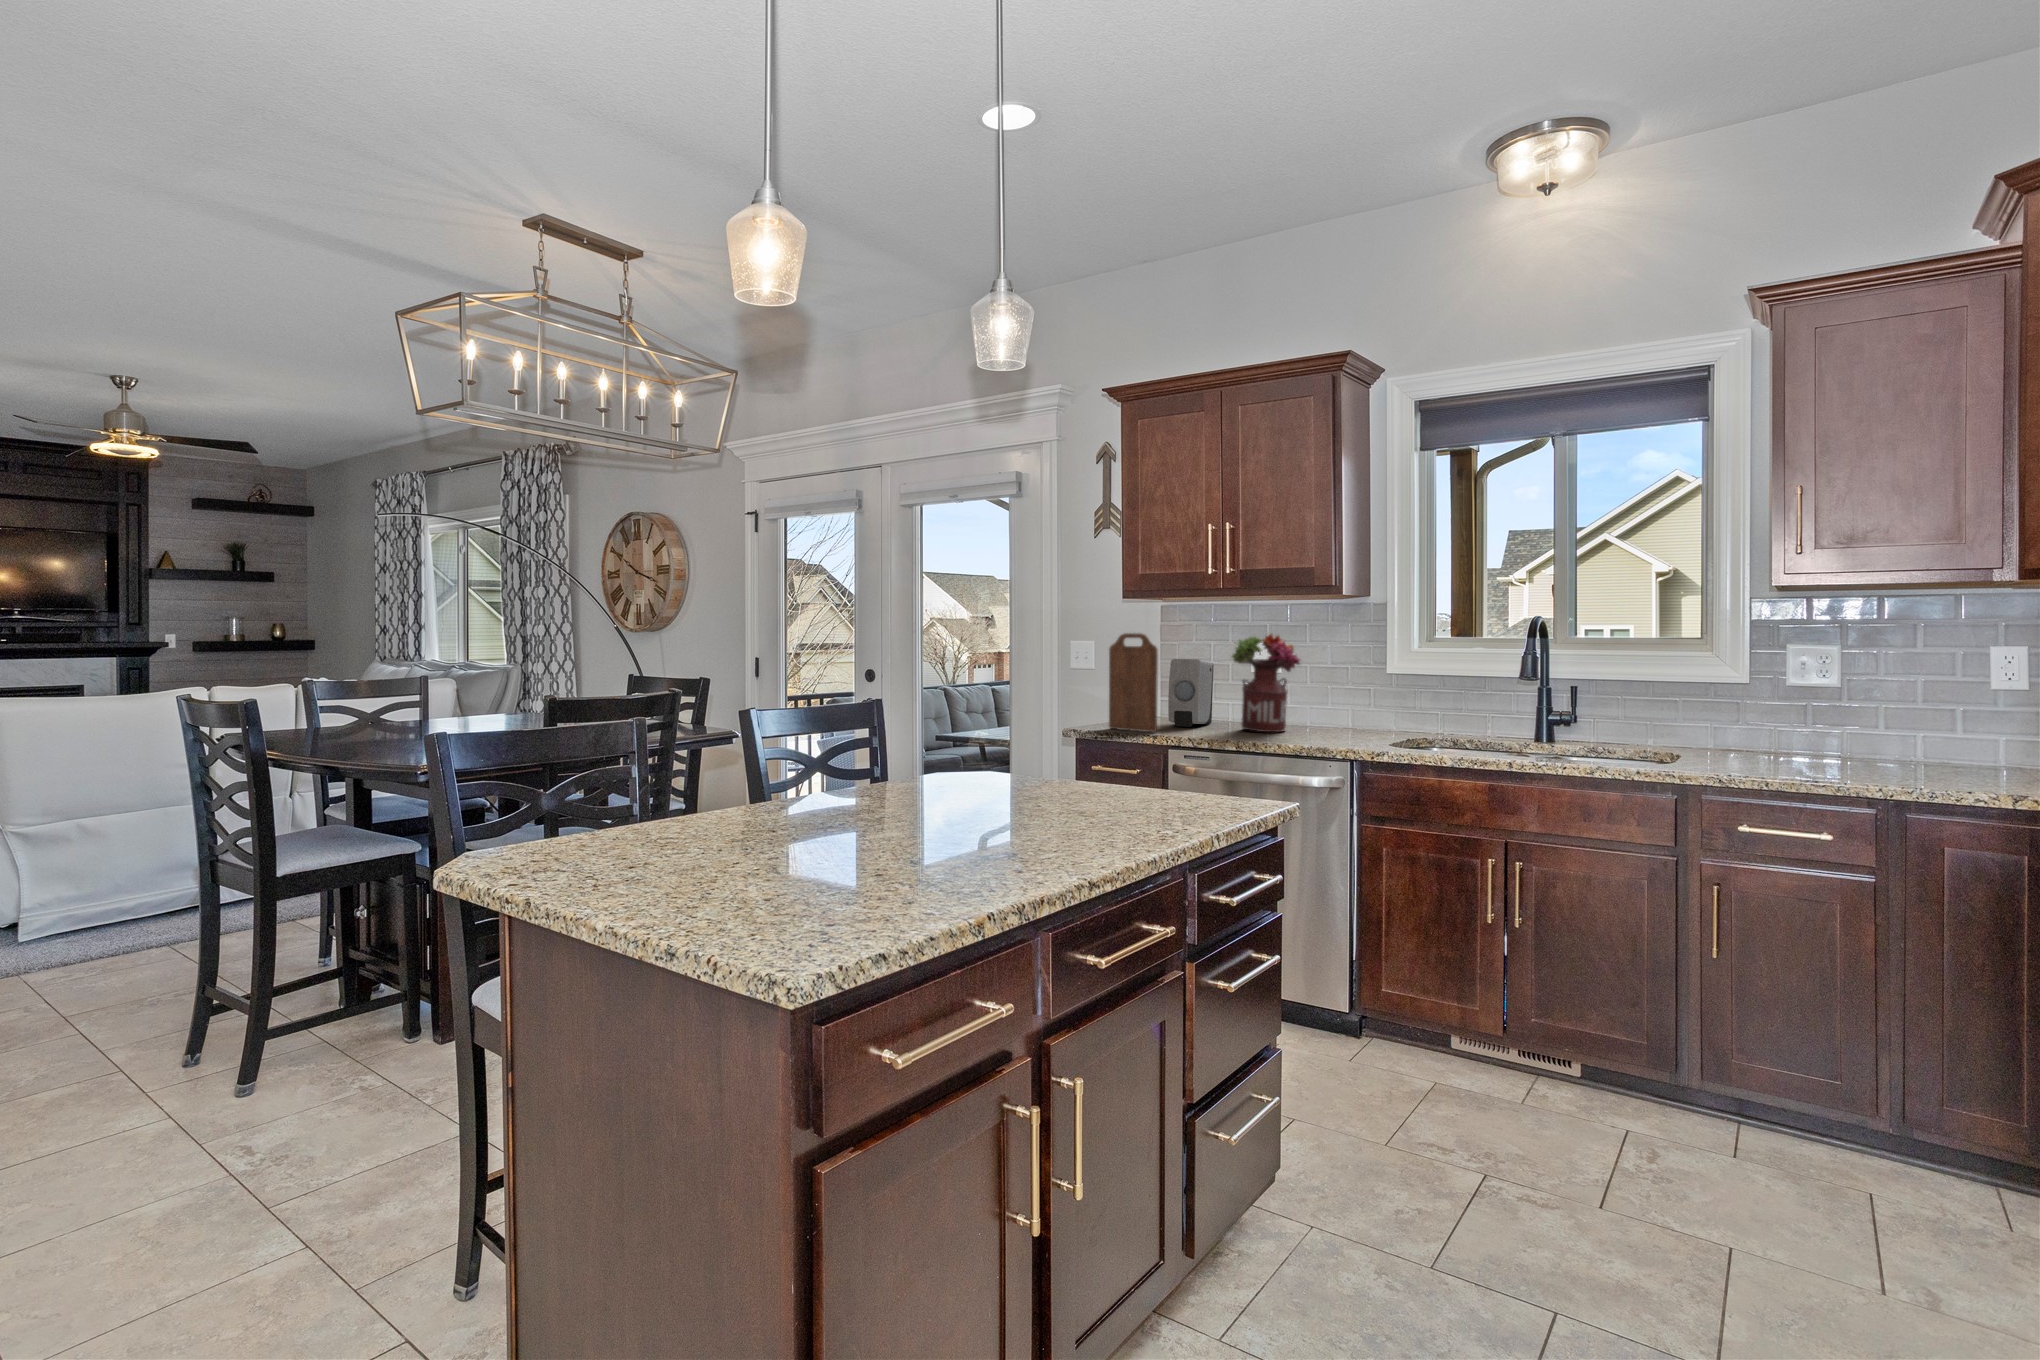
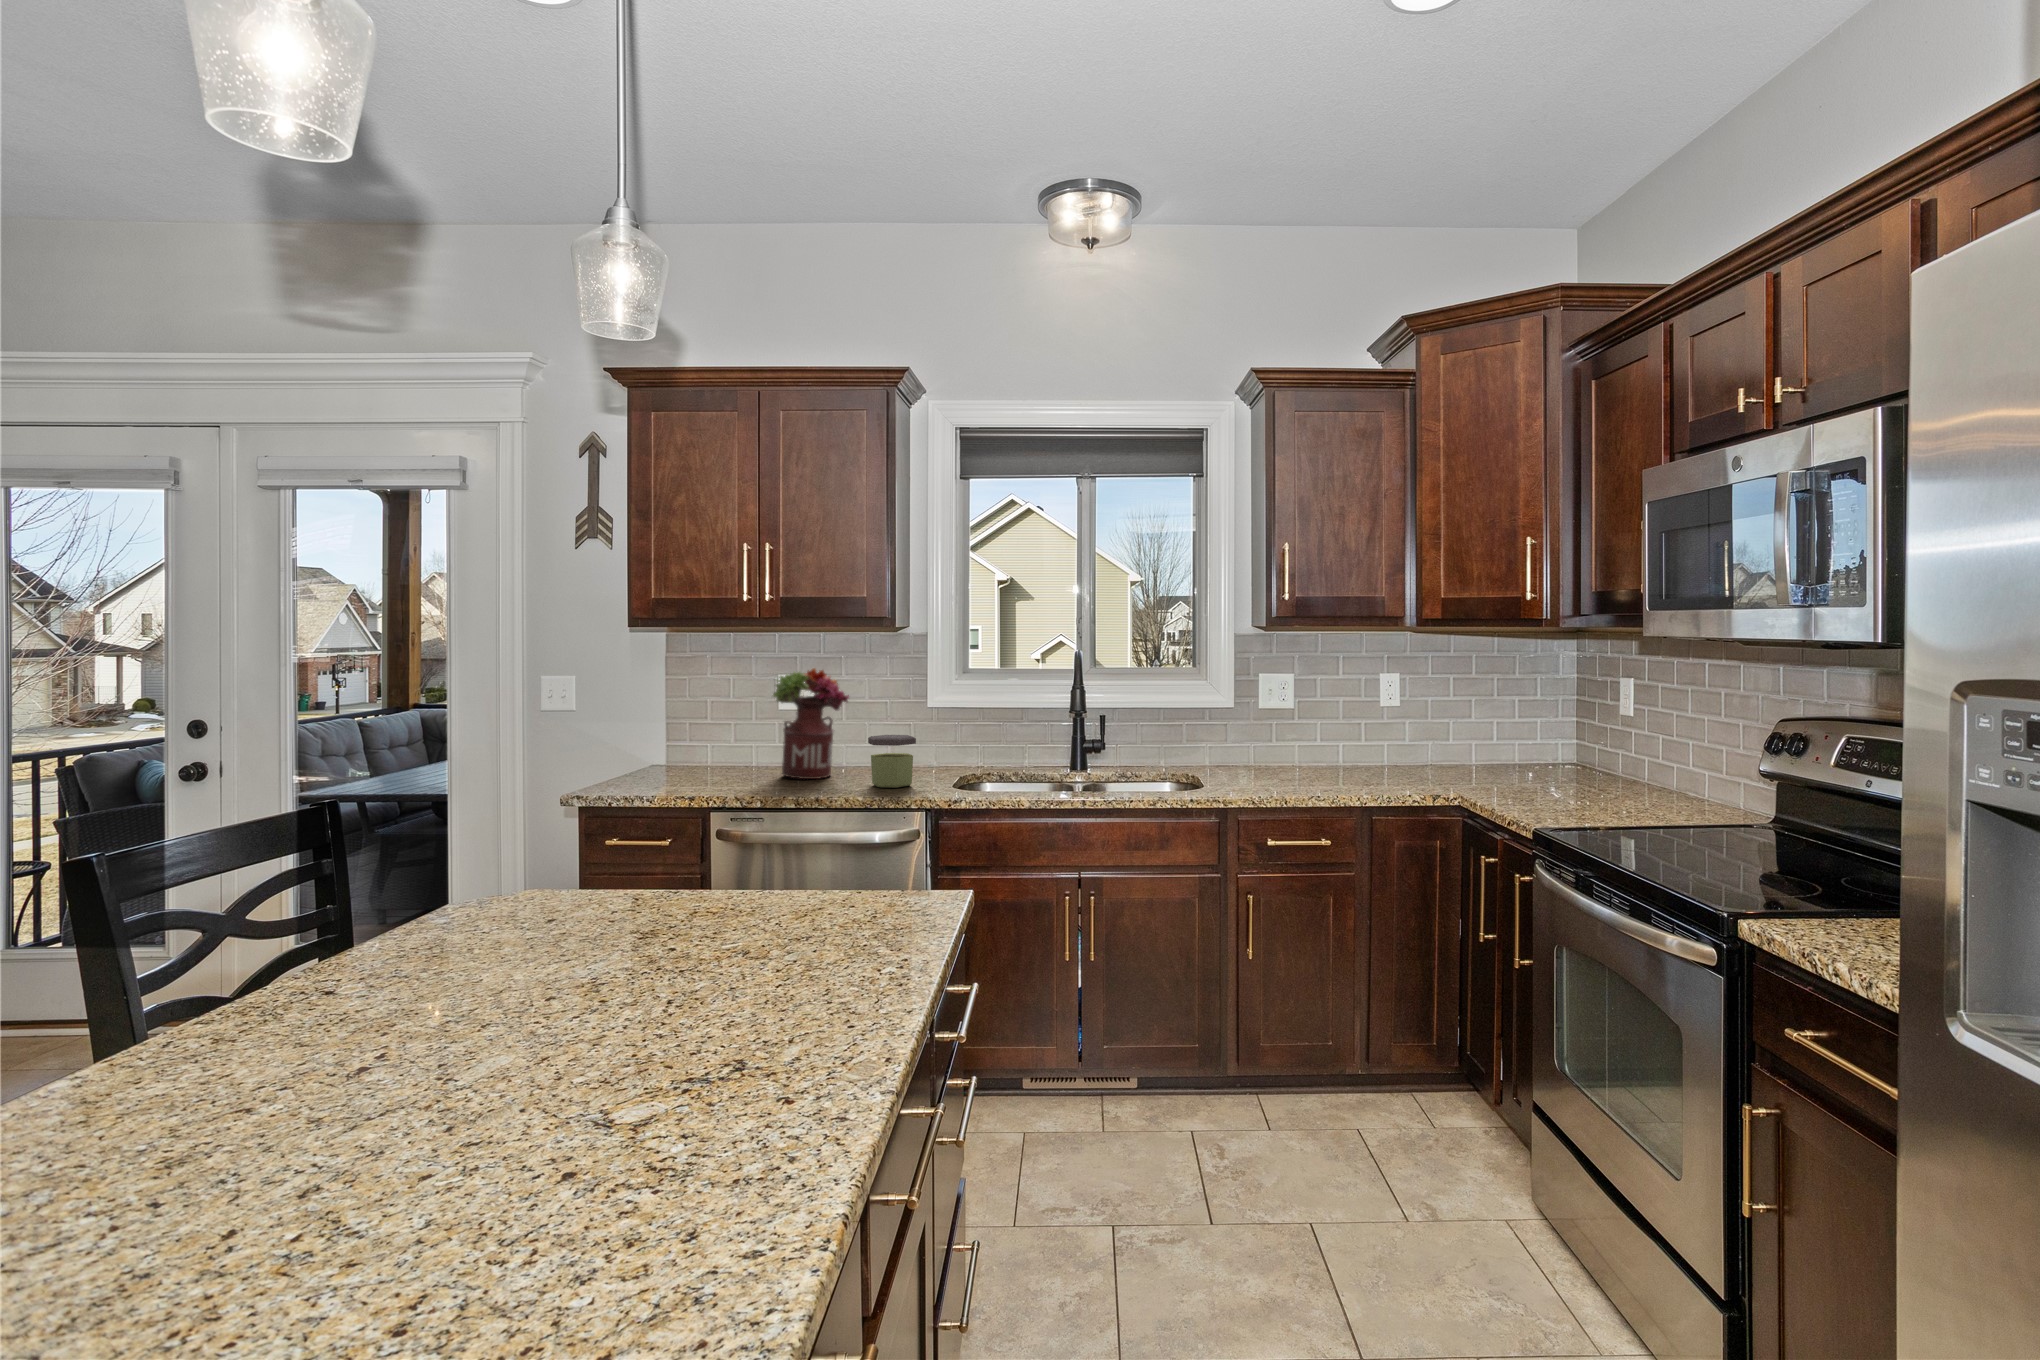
cutting board: present [1109,633,1158,732] -> none [623,672,690,791]
soap dispenser: present [1168,659,1214,727] -> none [693,699,741,778]
jar: none [1310,695,1354,742] -> present [868,735,916,788]

